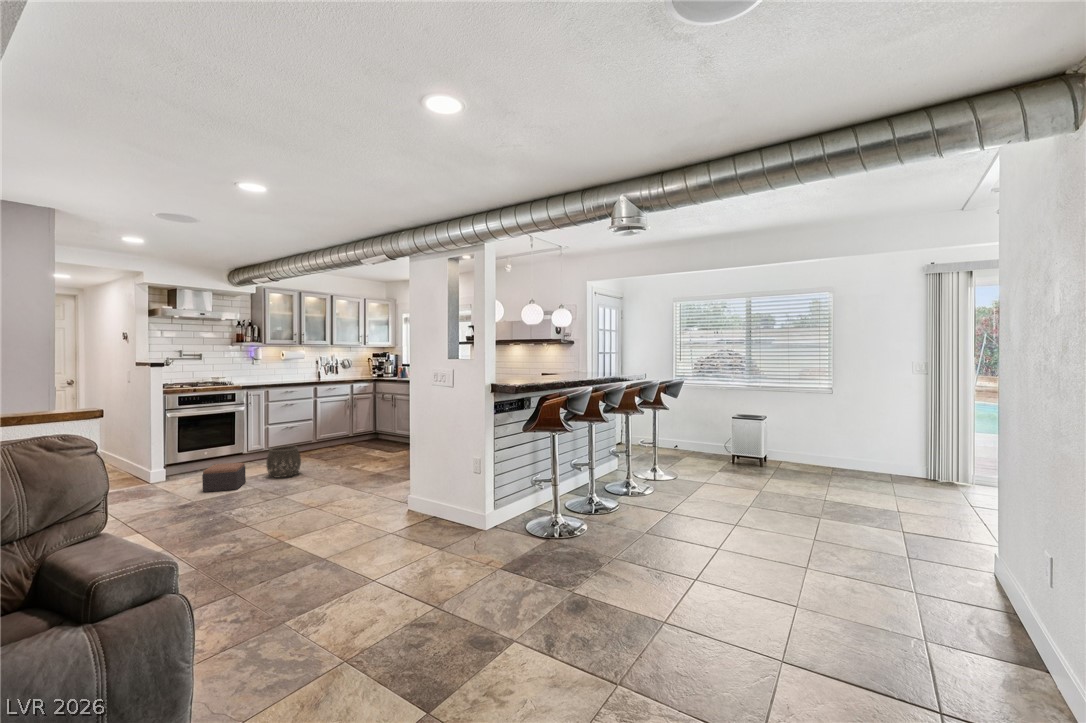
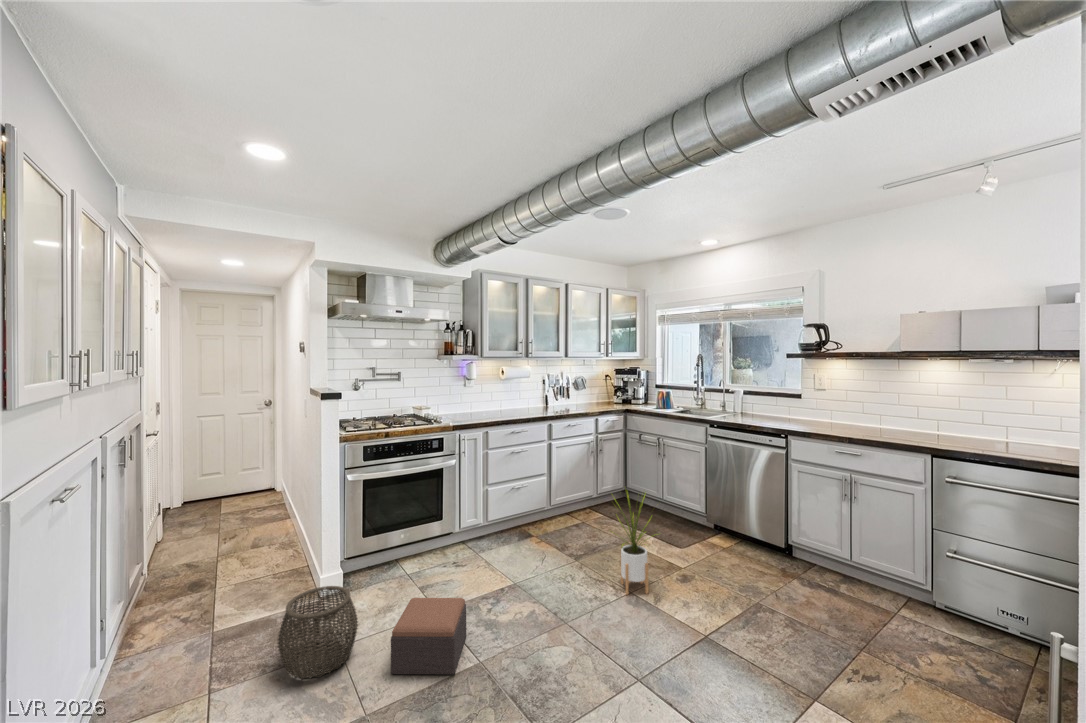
house plant: none [331,411,364,467] -> present [618,491,653,594]
woven basket: present [266,446,301,477] -> present [278,586,358,679]

